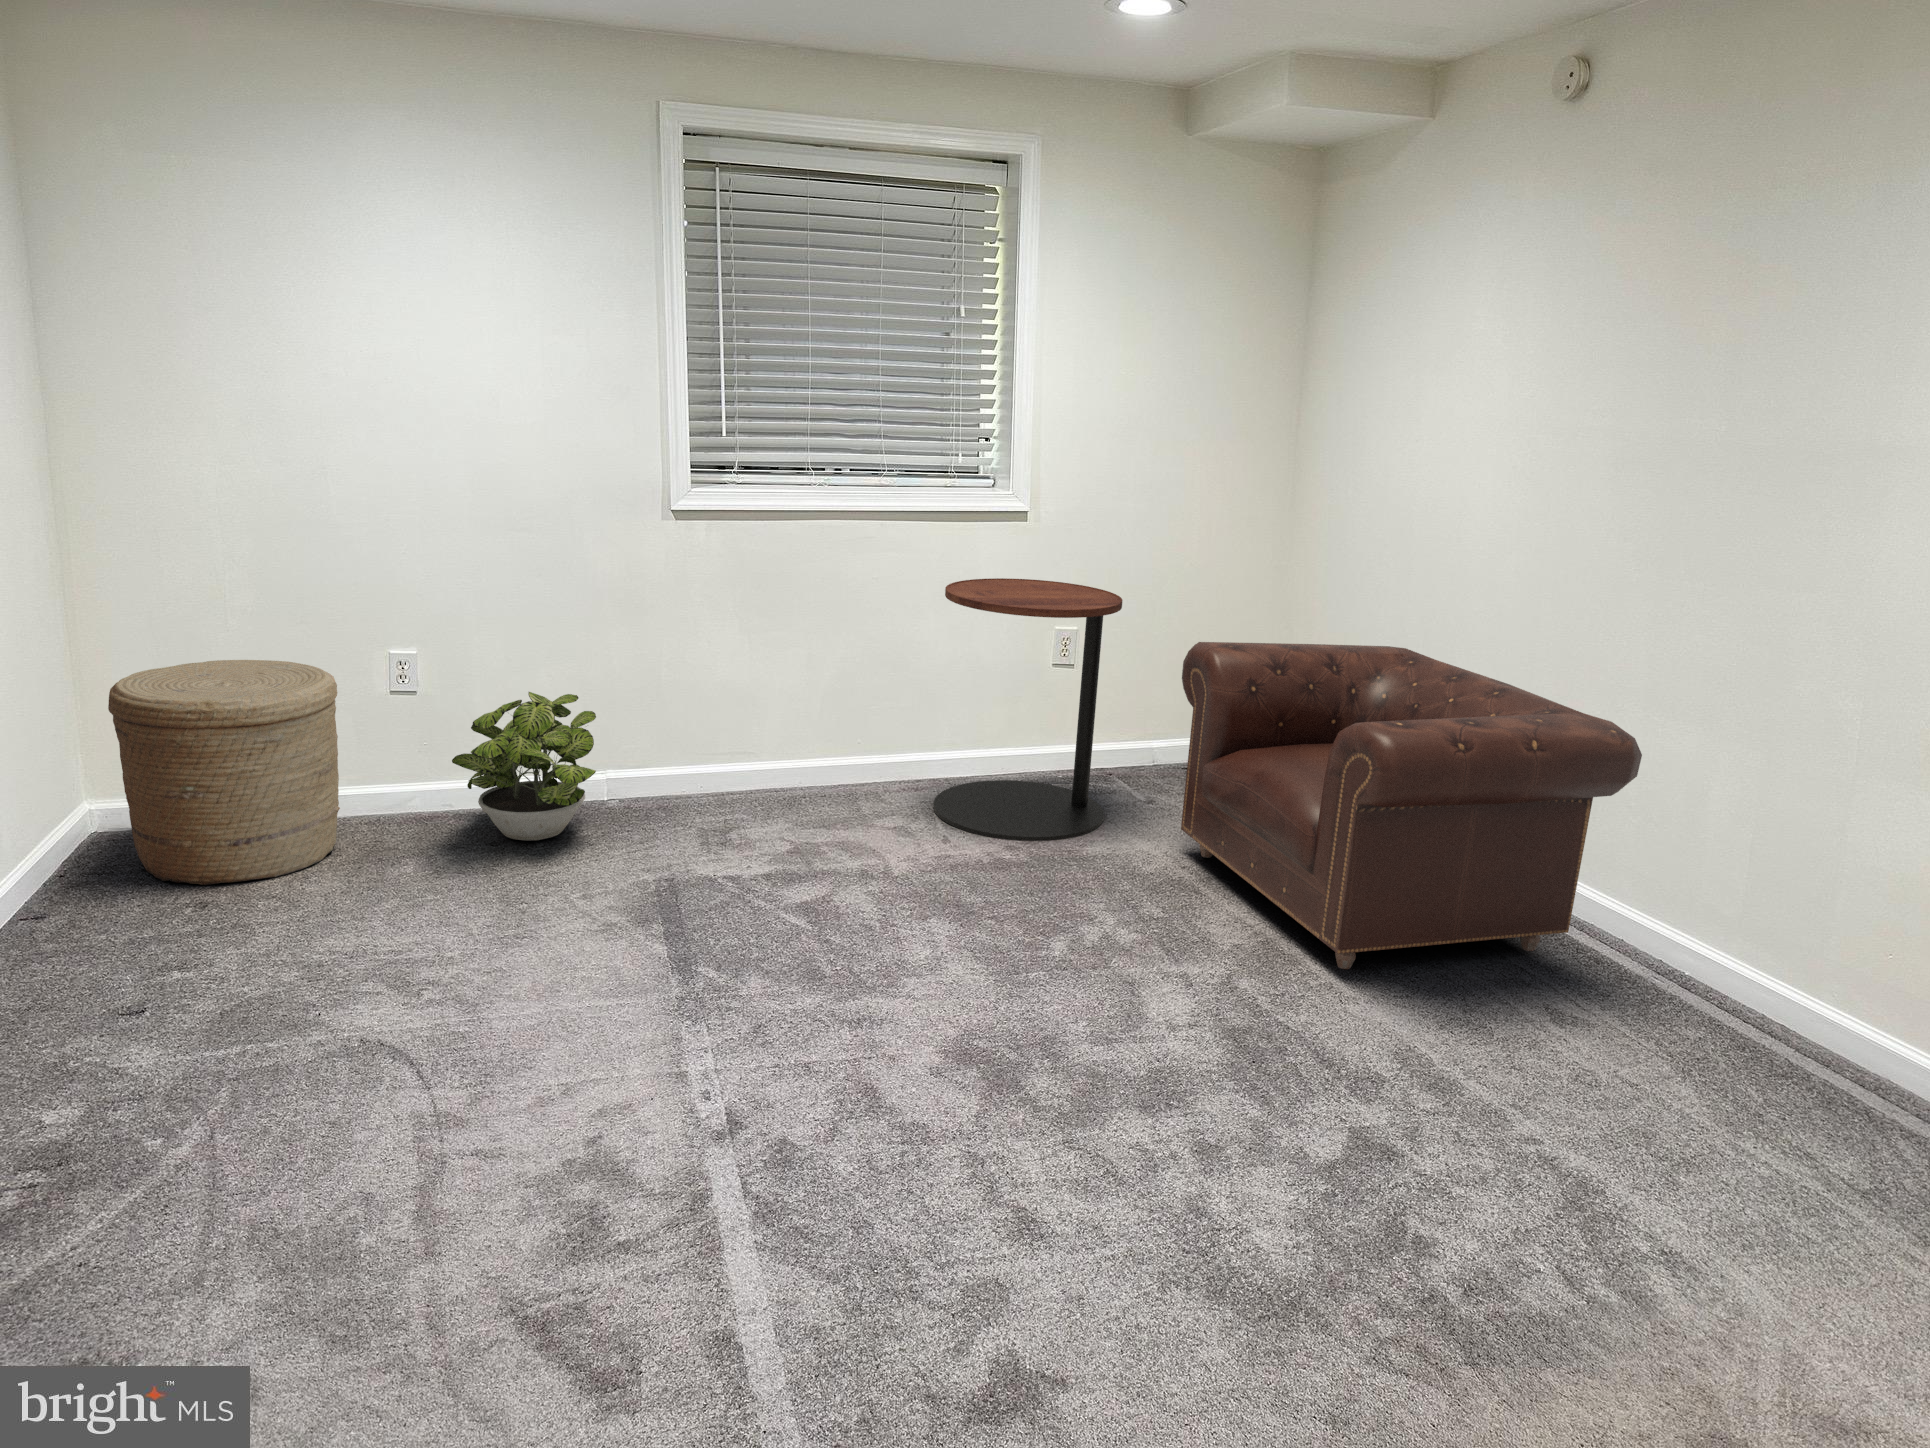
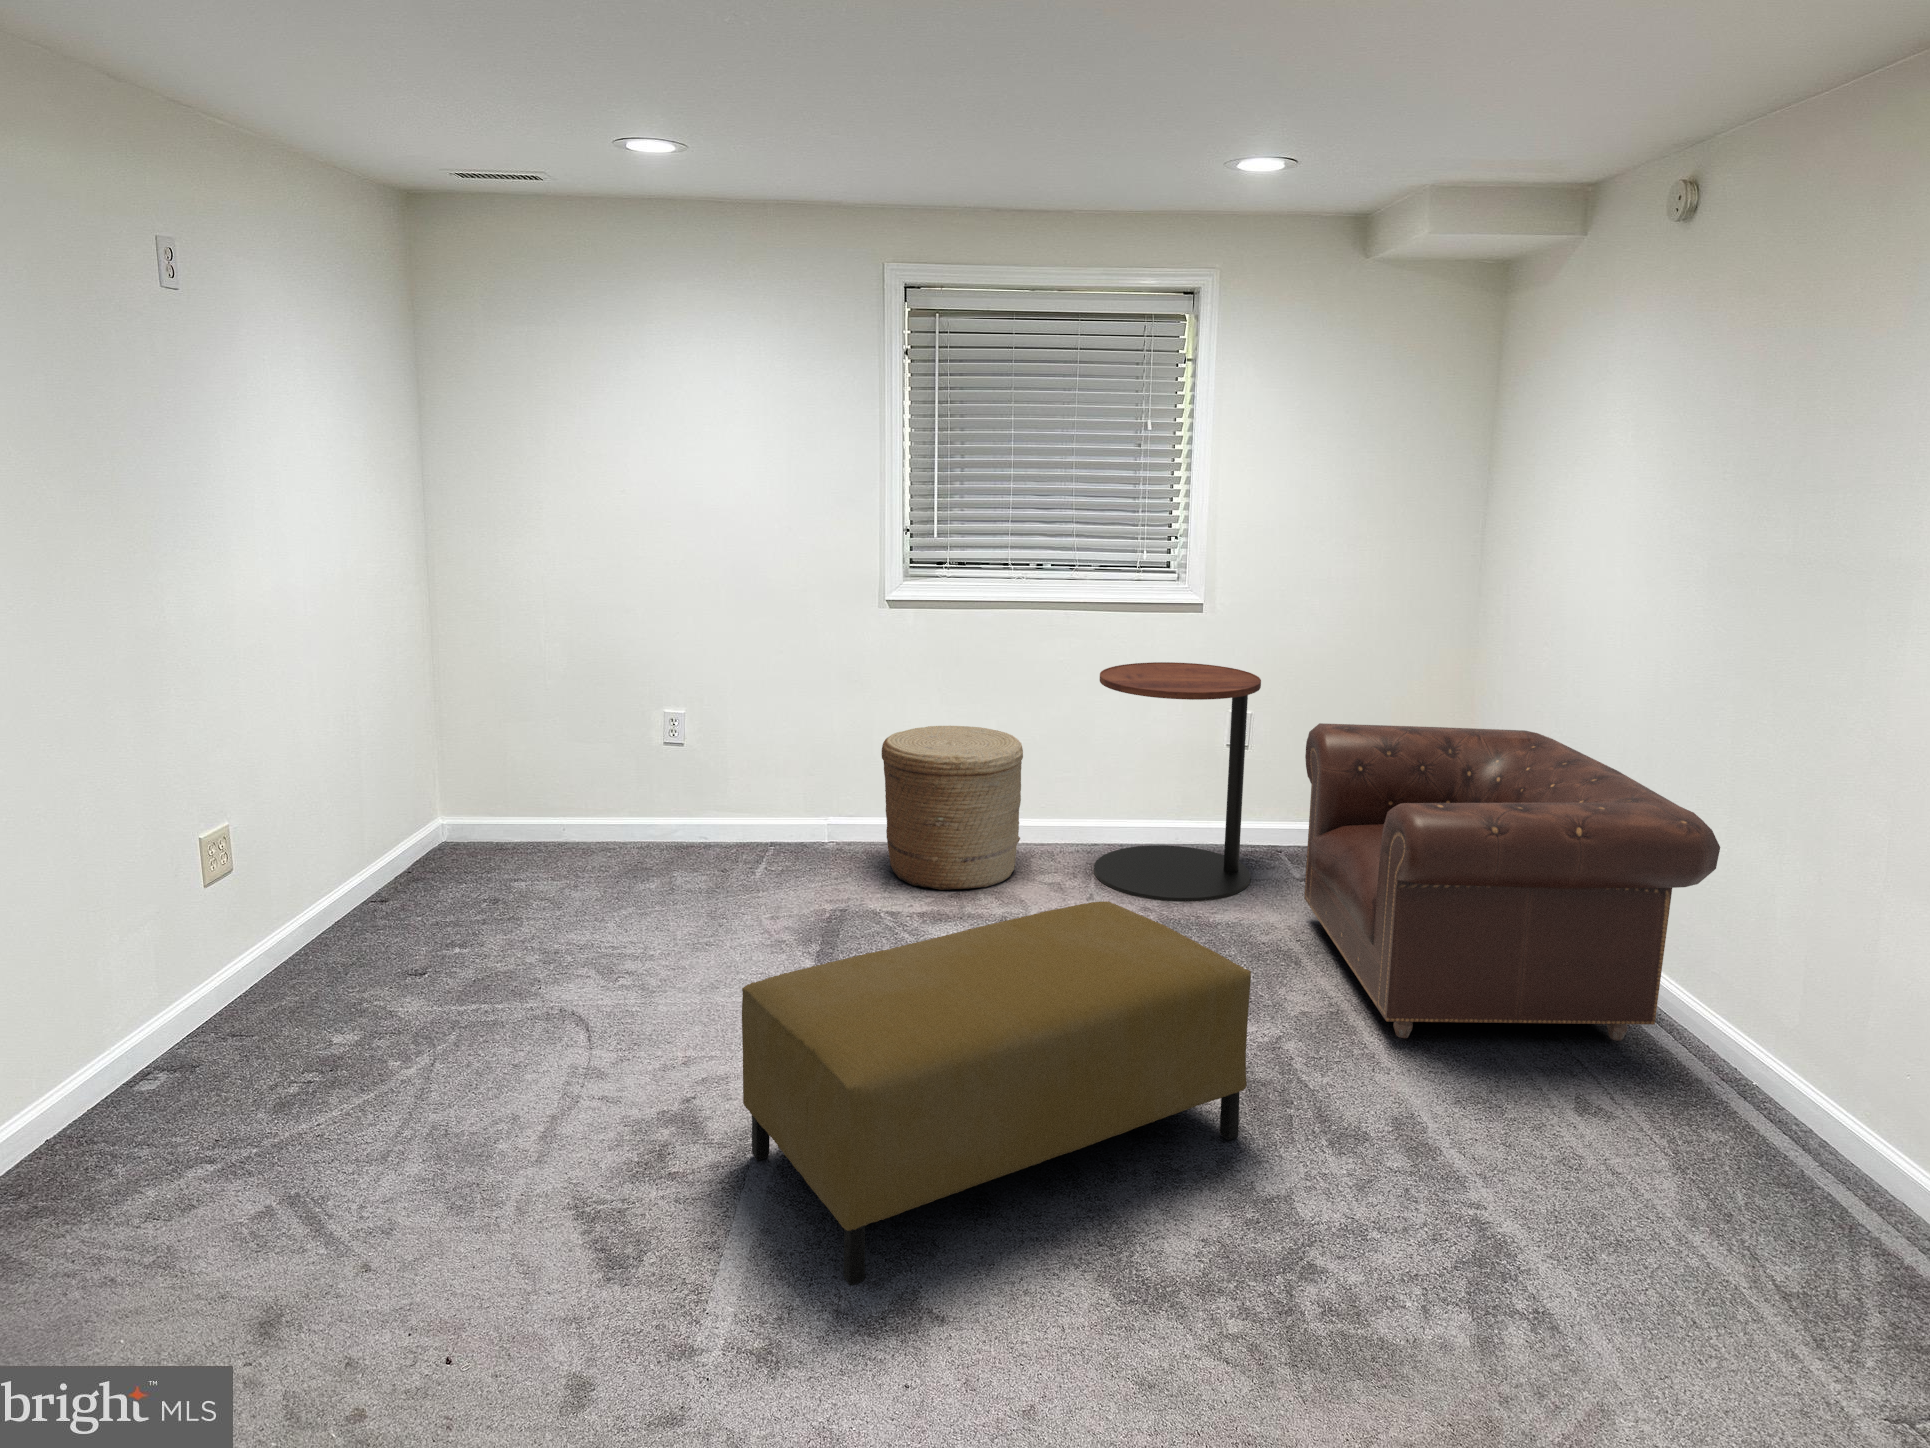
woven basket: present [108,660,340,885] -> present [882,726,1023,890]
potted plant: present [452,692,596,841] -> none [692,754,807,874]
ottoman: none [707,847,1283,1357] -> present [742,901,1251,1285]

